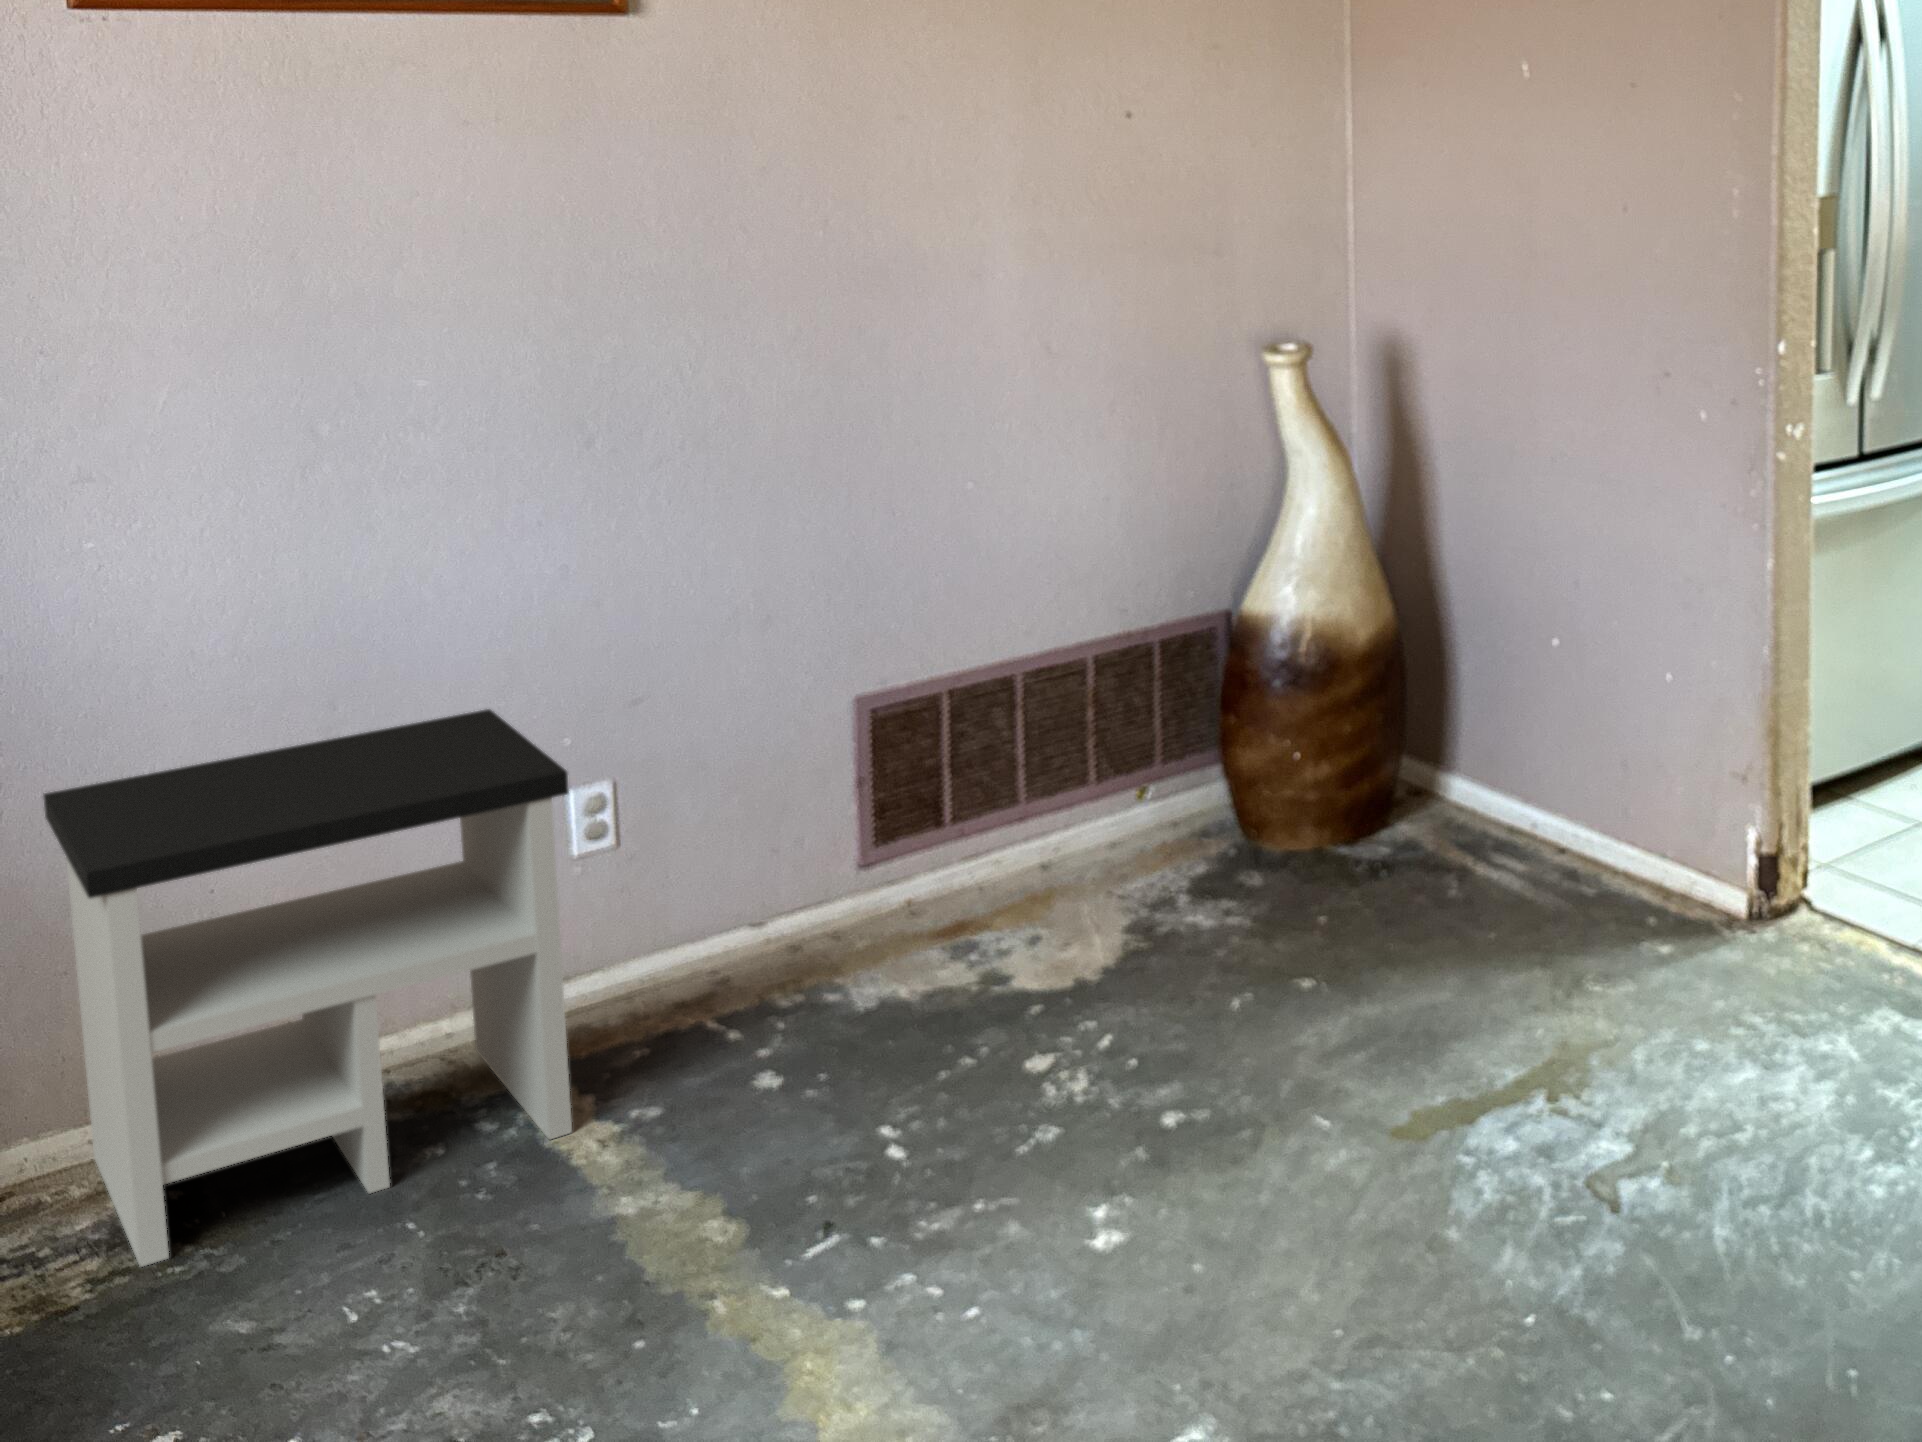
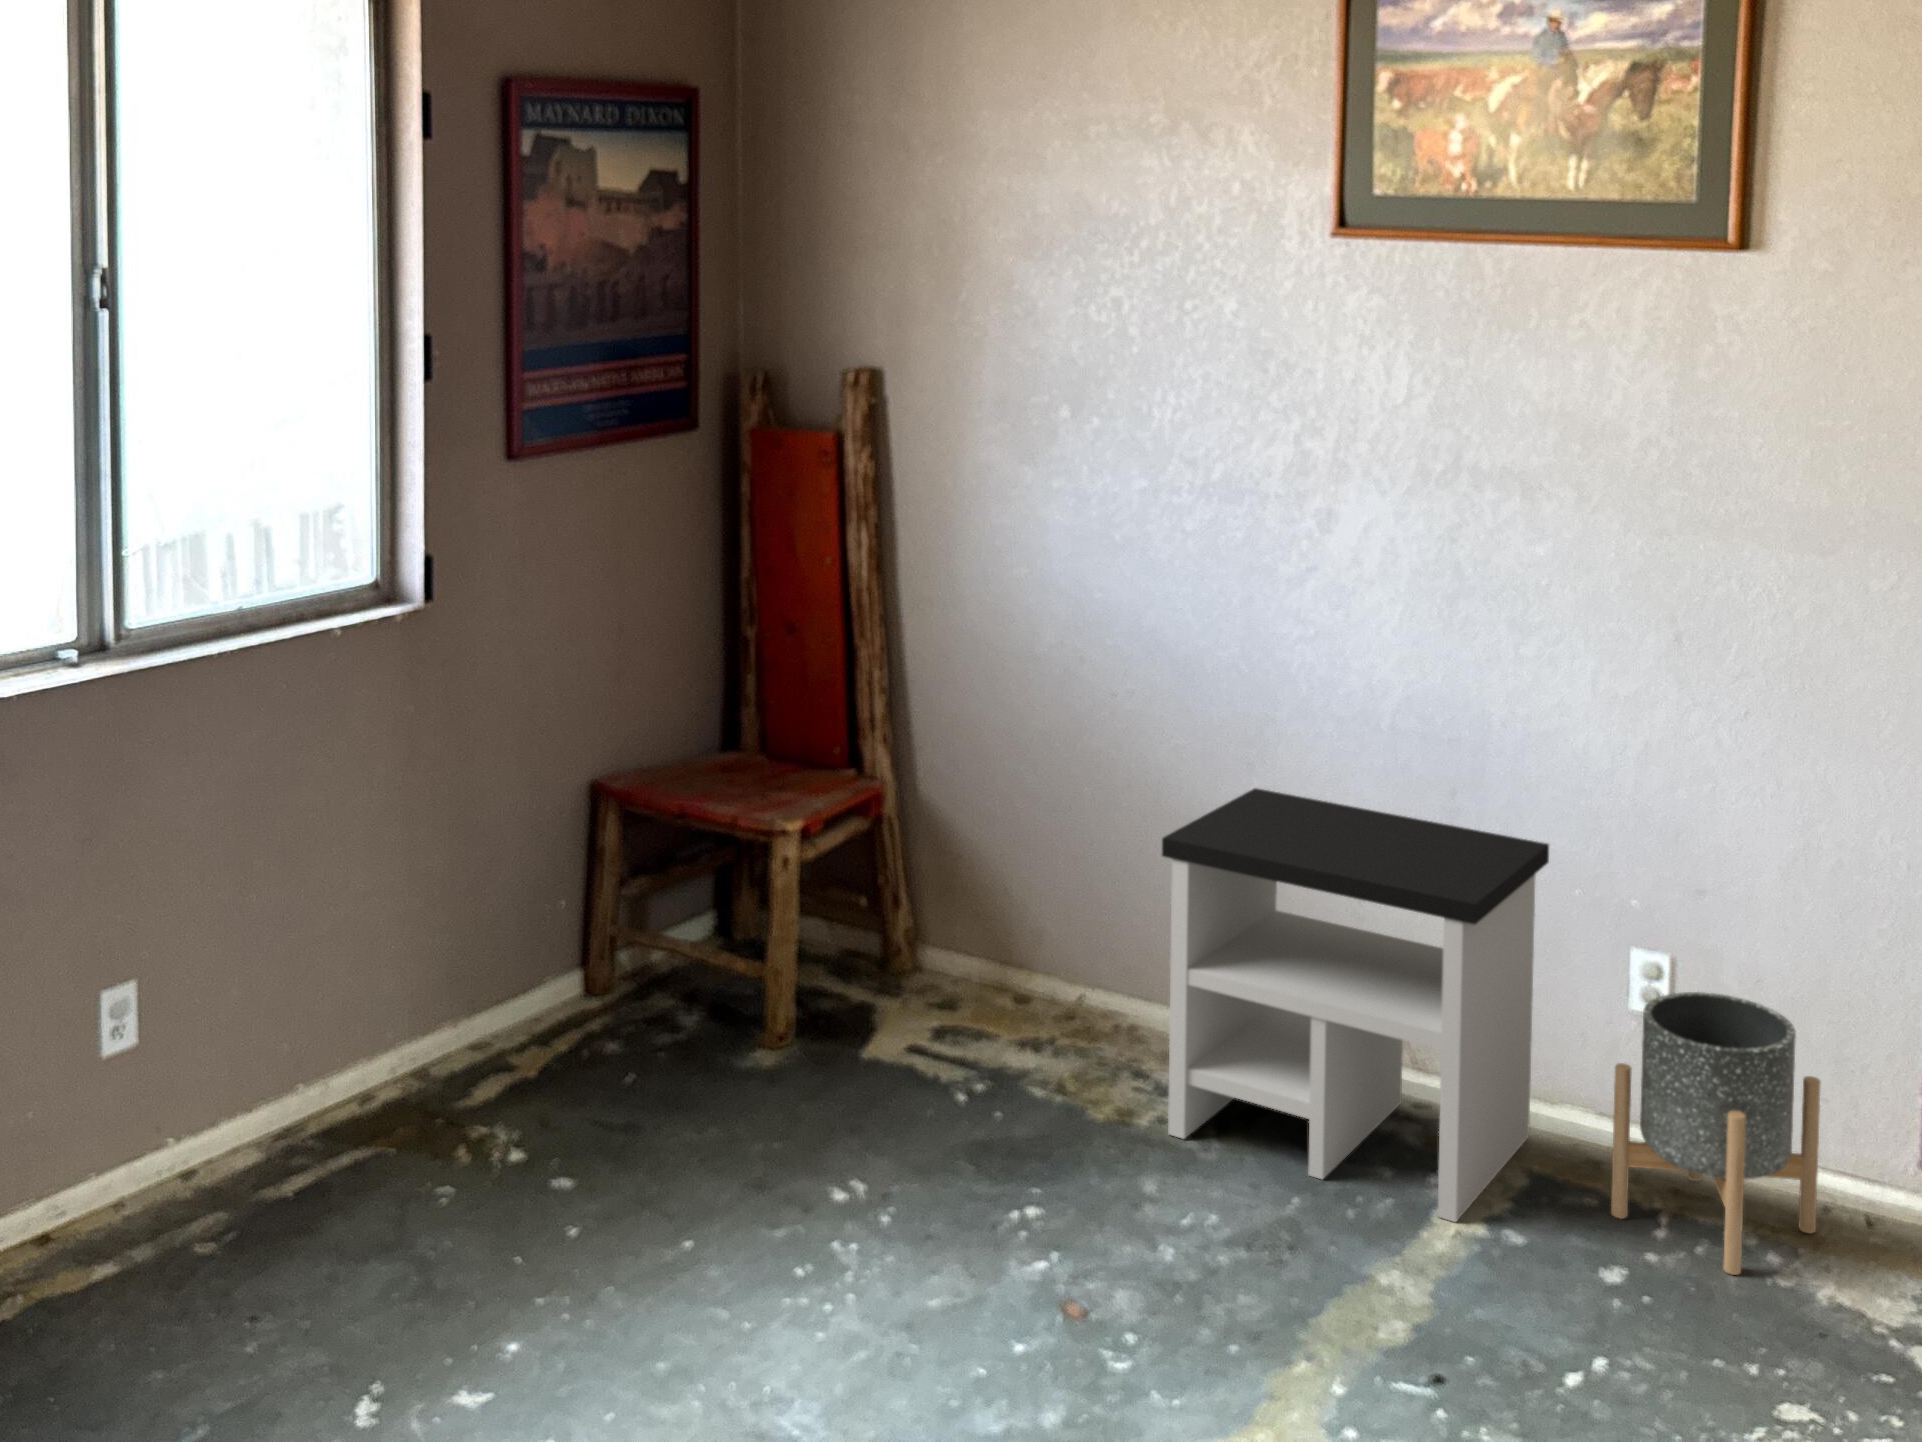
planter: none [659,781,827,1048] -> present [1611,992,1820,1275]

